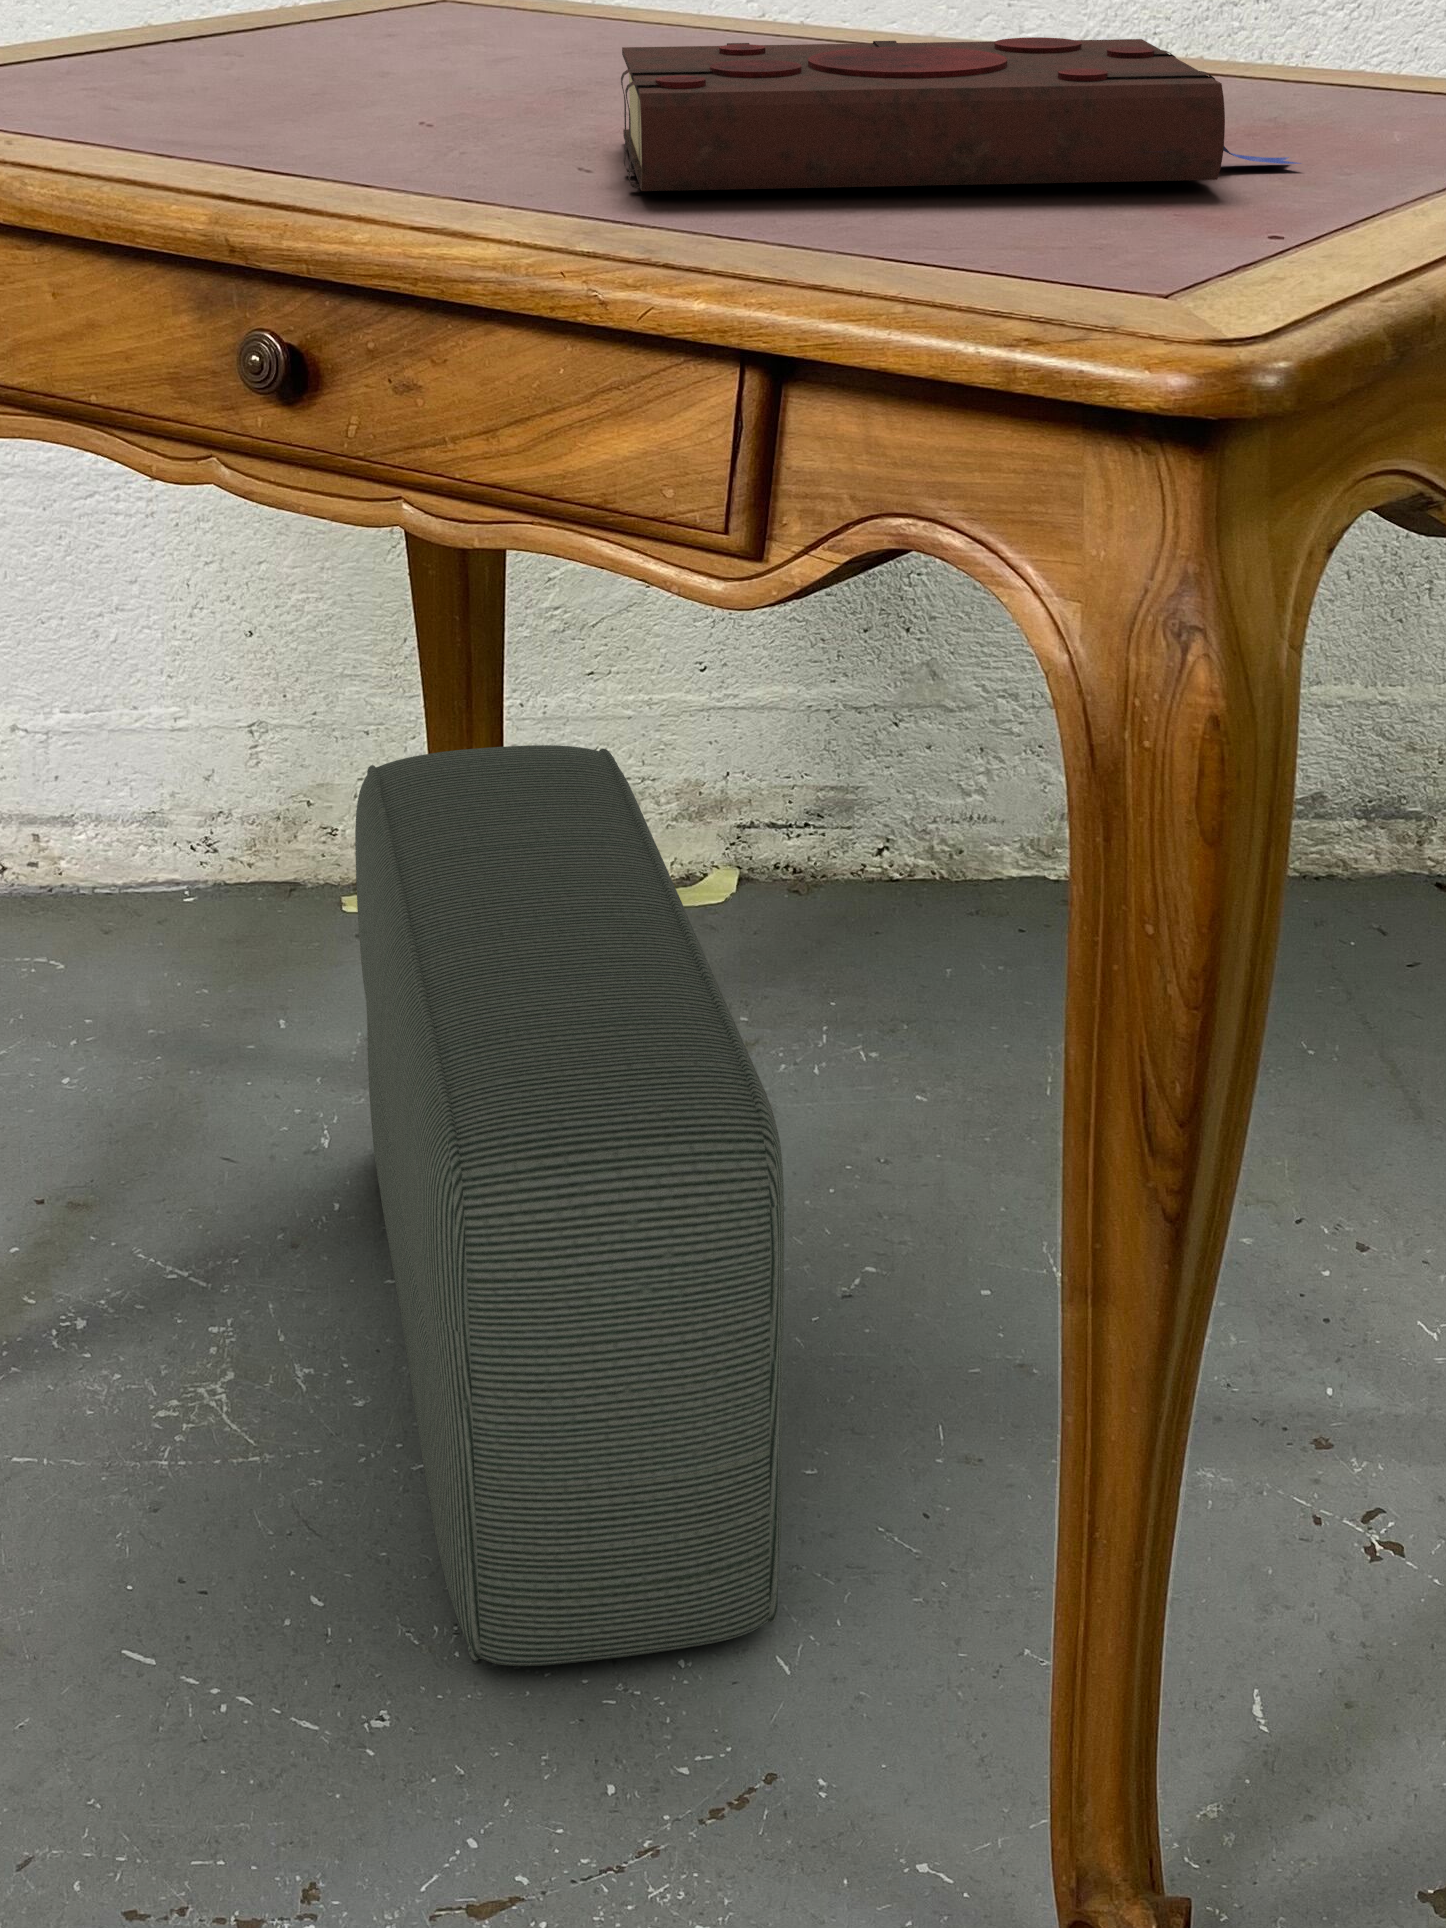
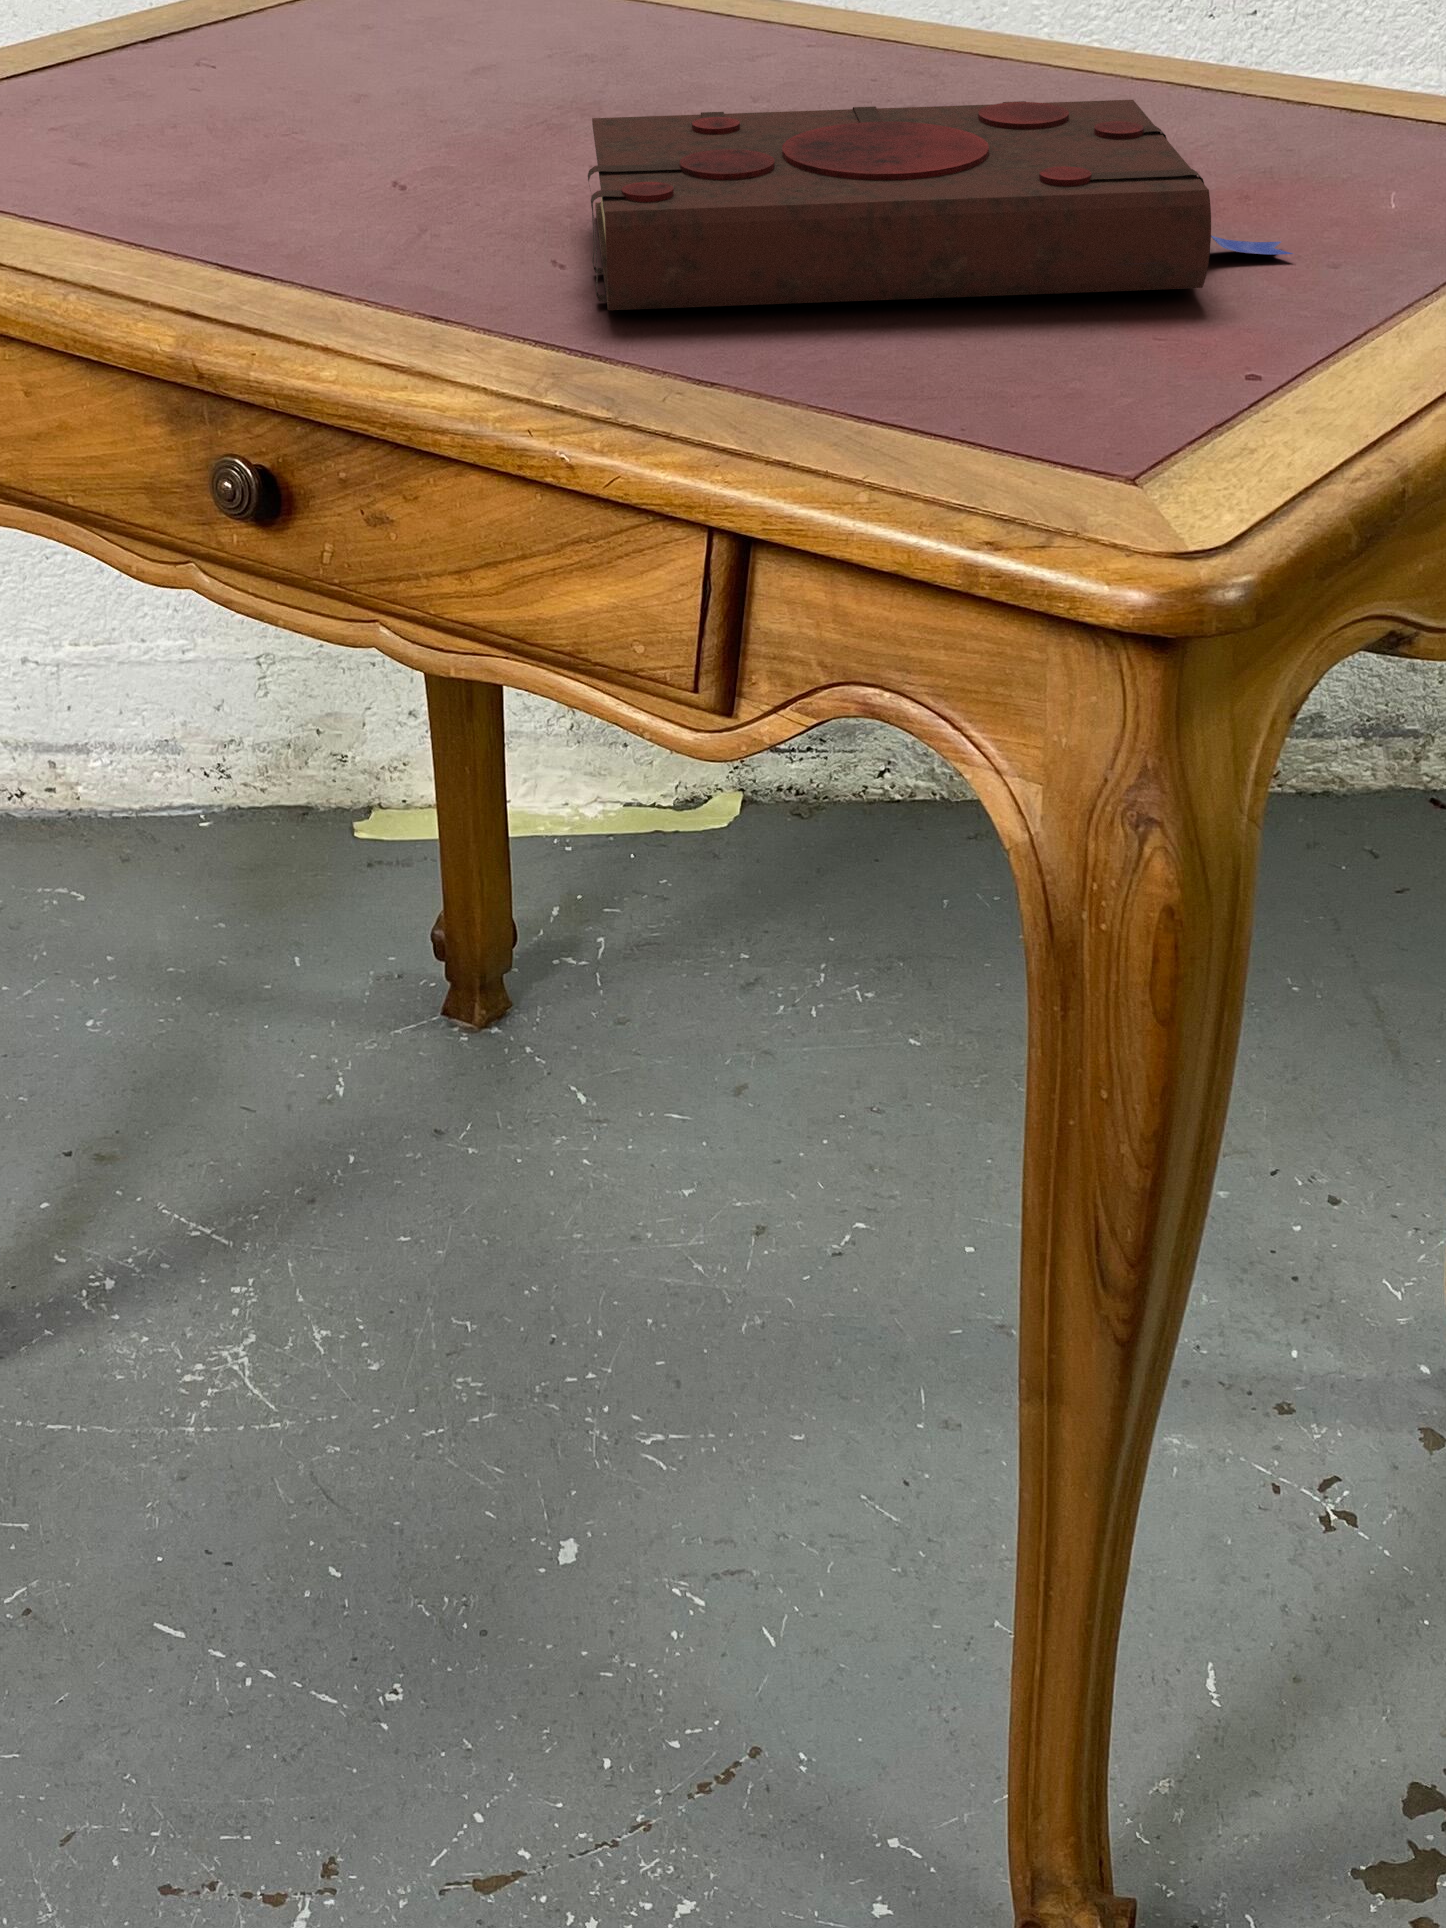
pouf: present [355,745,784,1666] -> none [358,724,768,1643]

